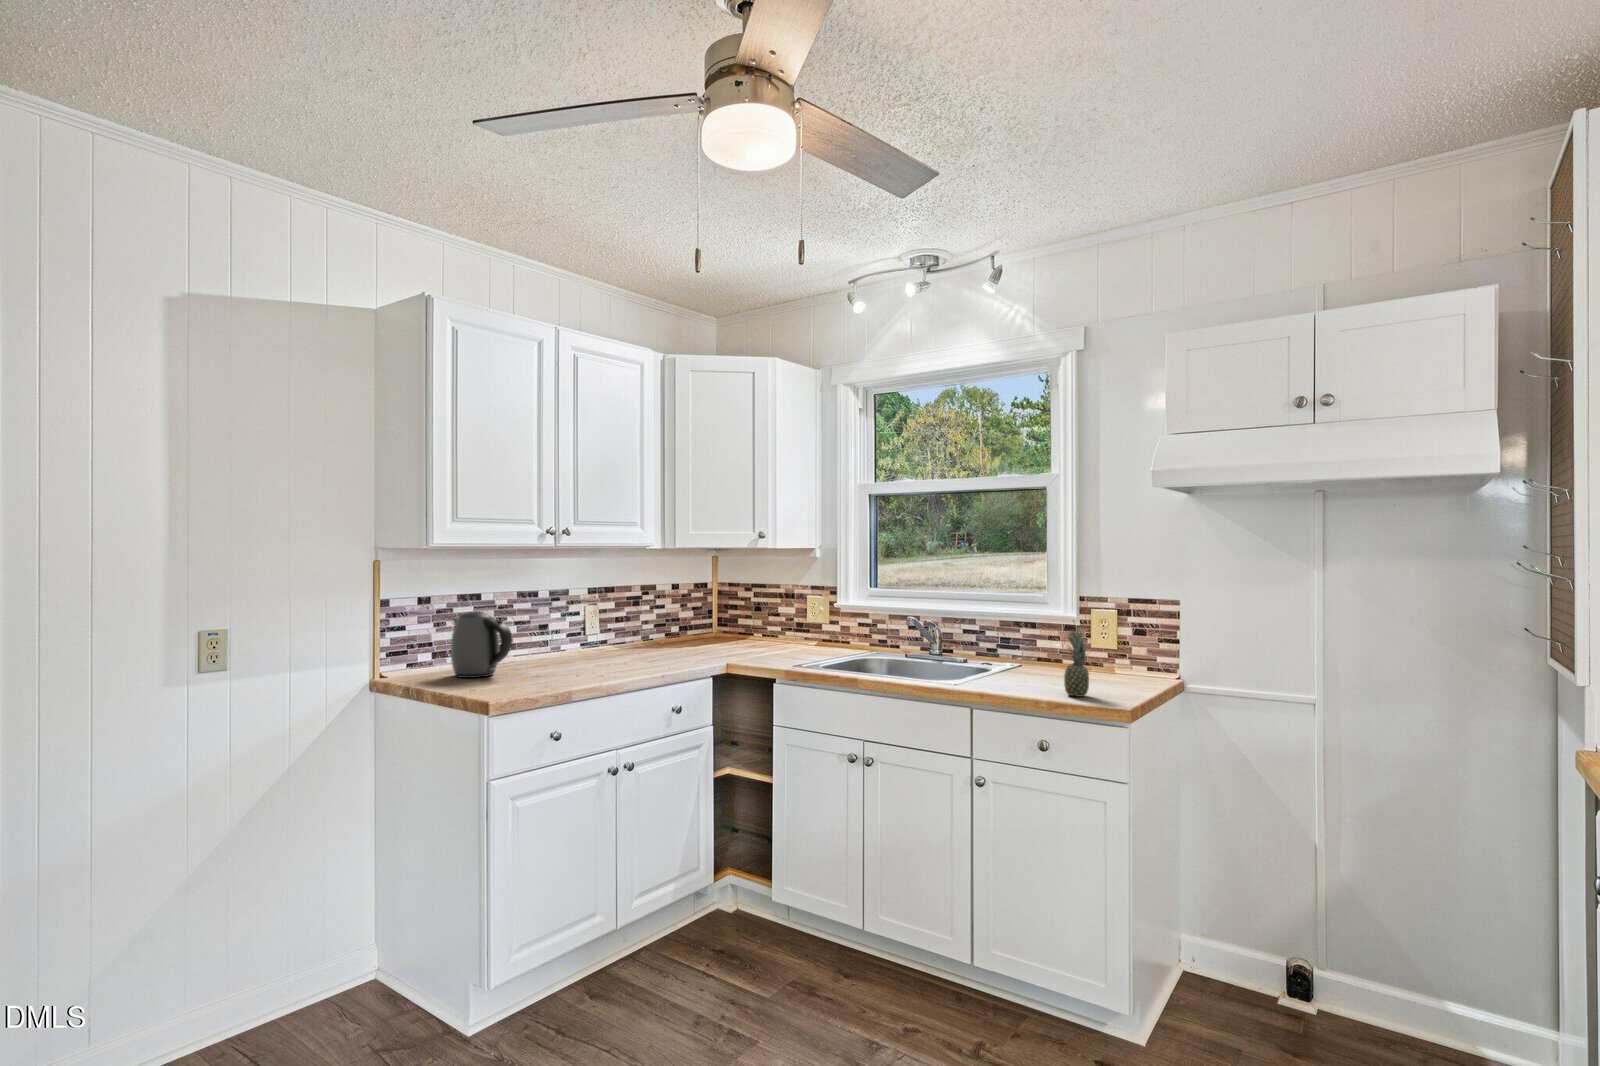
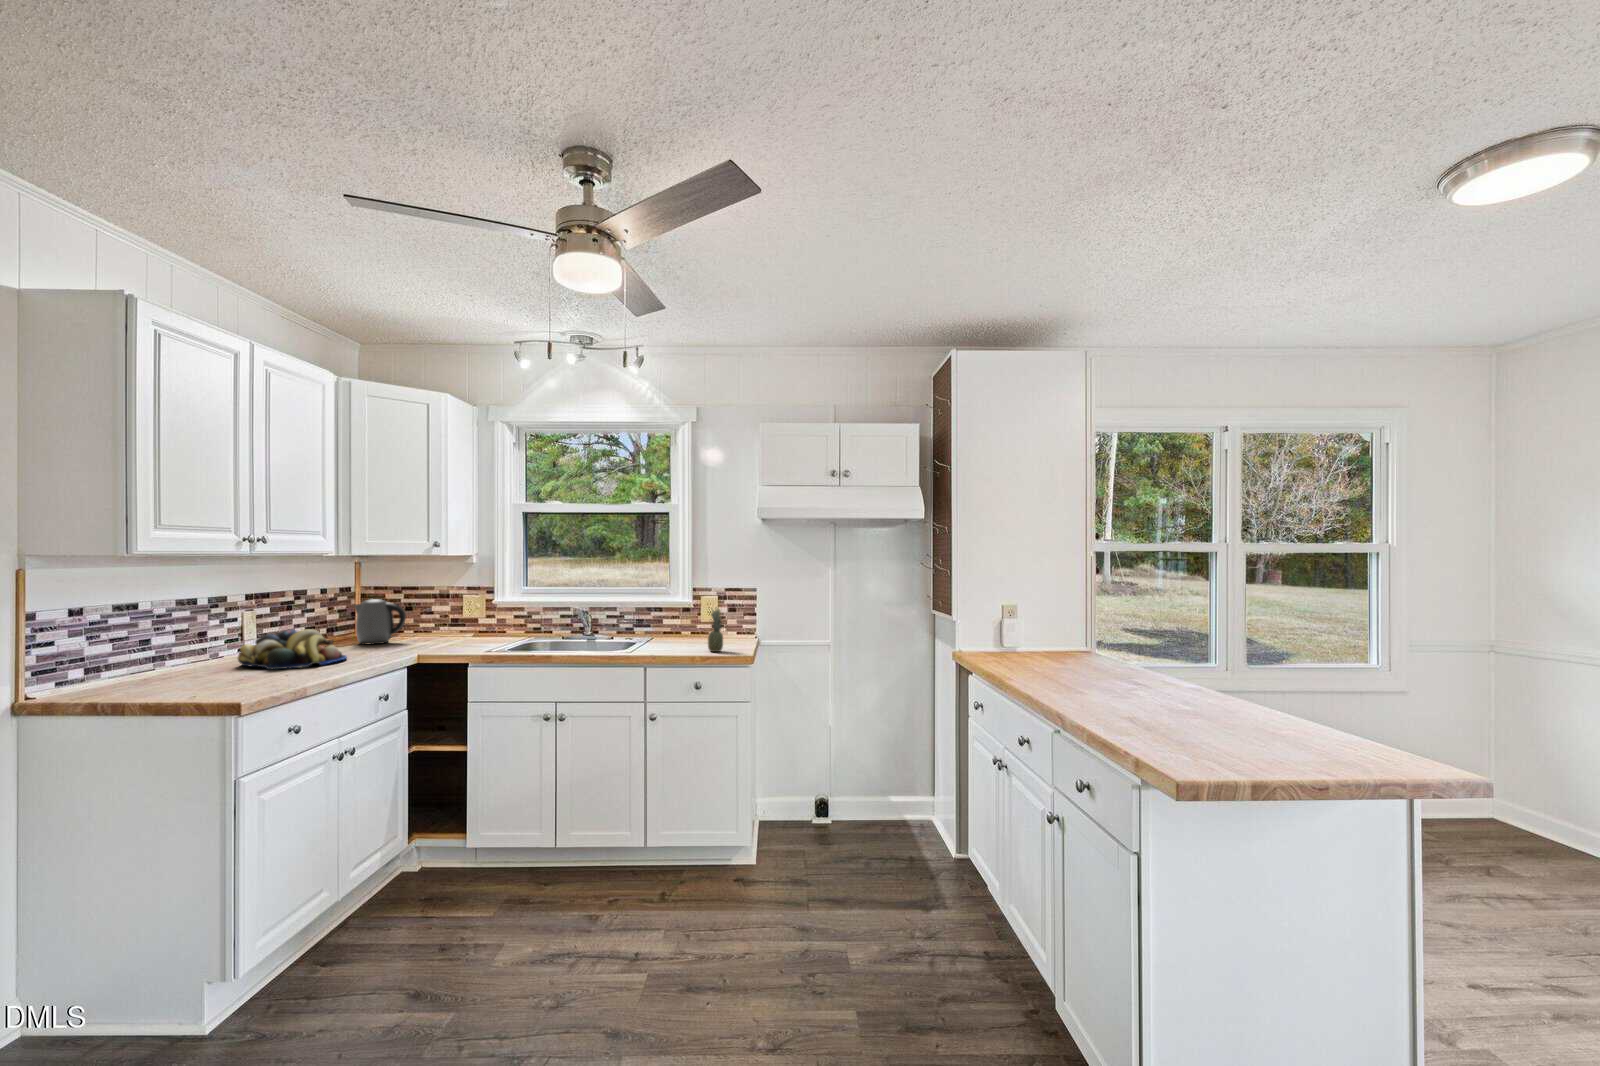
kettle: present [451,612,512,678] -> present [354,599,406,645]
fruit bowl: none [561,626,658,668] -> present [238,629,347,669]

